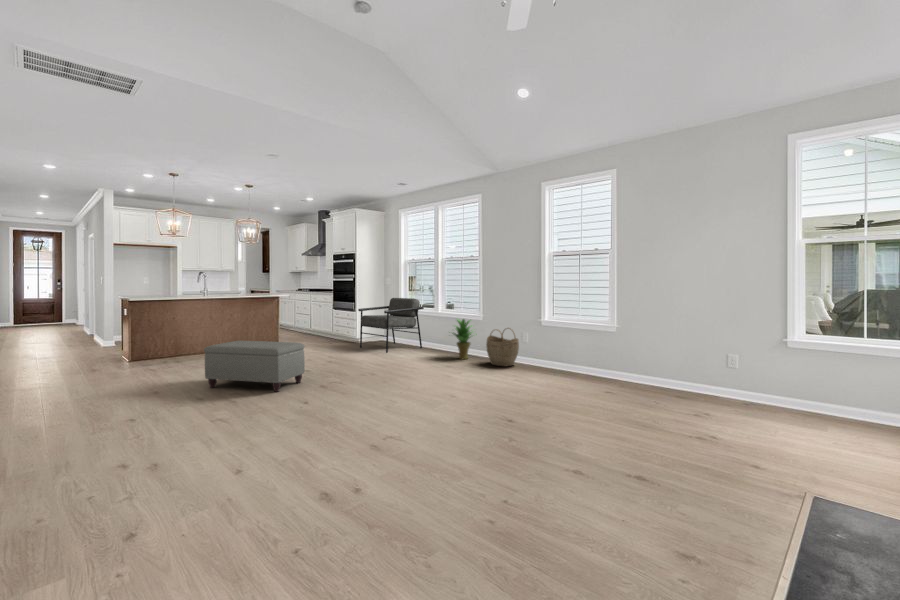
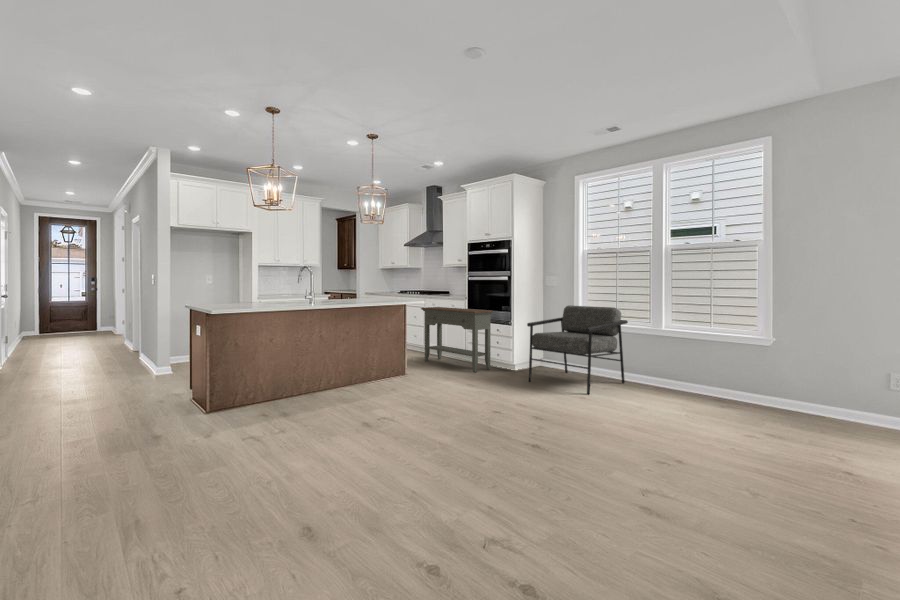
console table: none [302,300,346,344] -> present [421,307,493,372]
potted plant: present [452,319,472,359] -> none [709,342,770,413]
woven basket: present [486,328,519,367] -> none [806,363,882,435]
ottoman: present [204,341,305,392] -> none [389,395,564,519]

